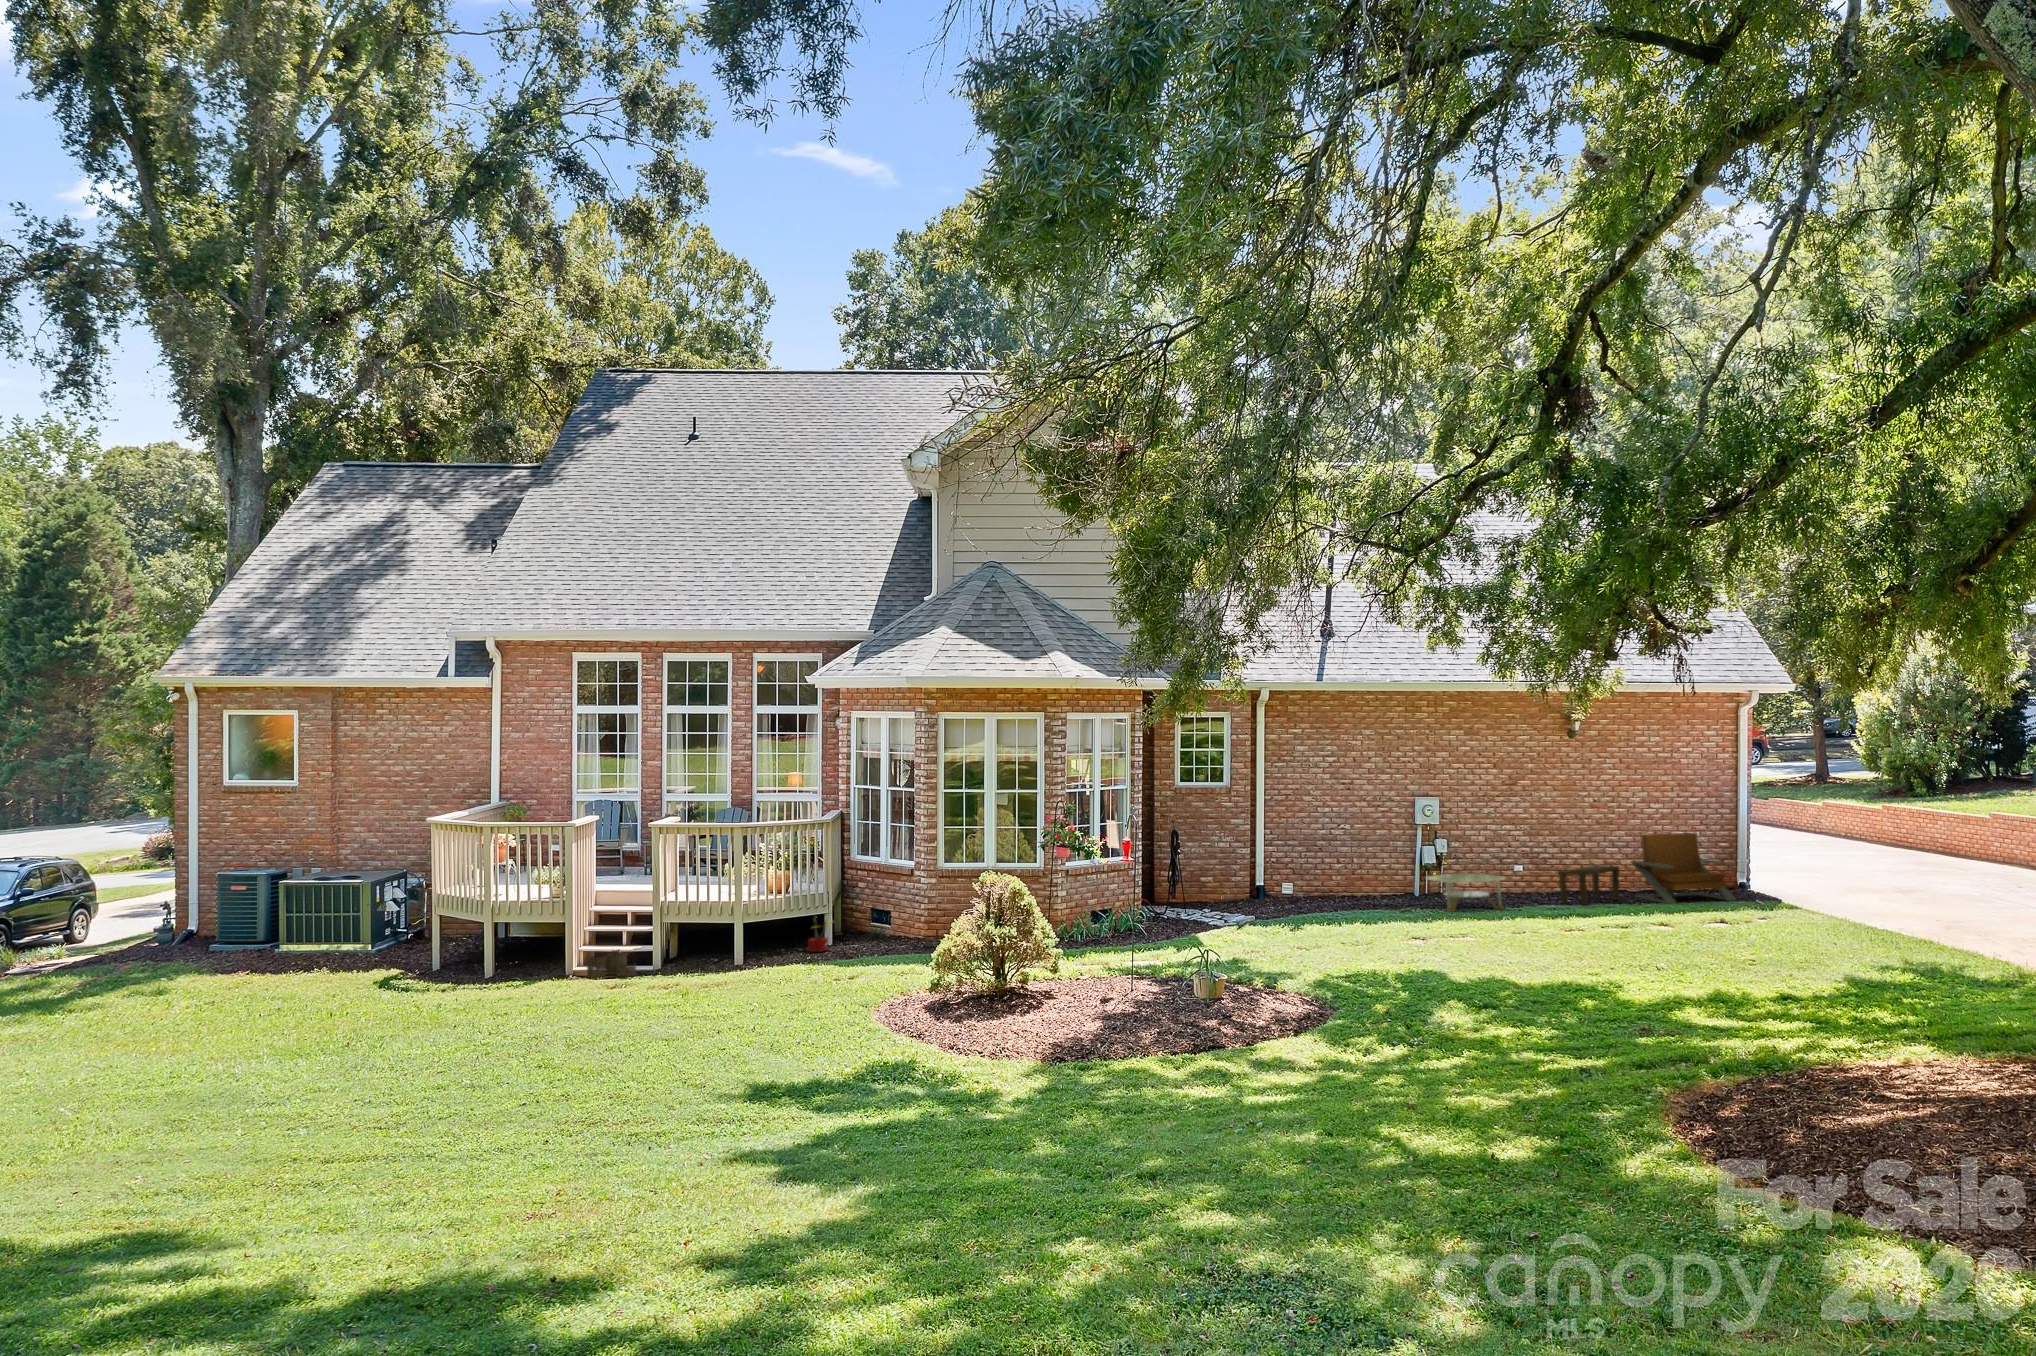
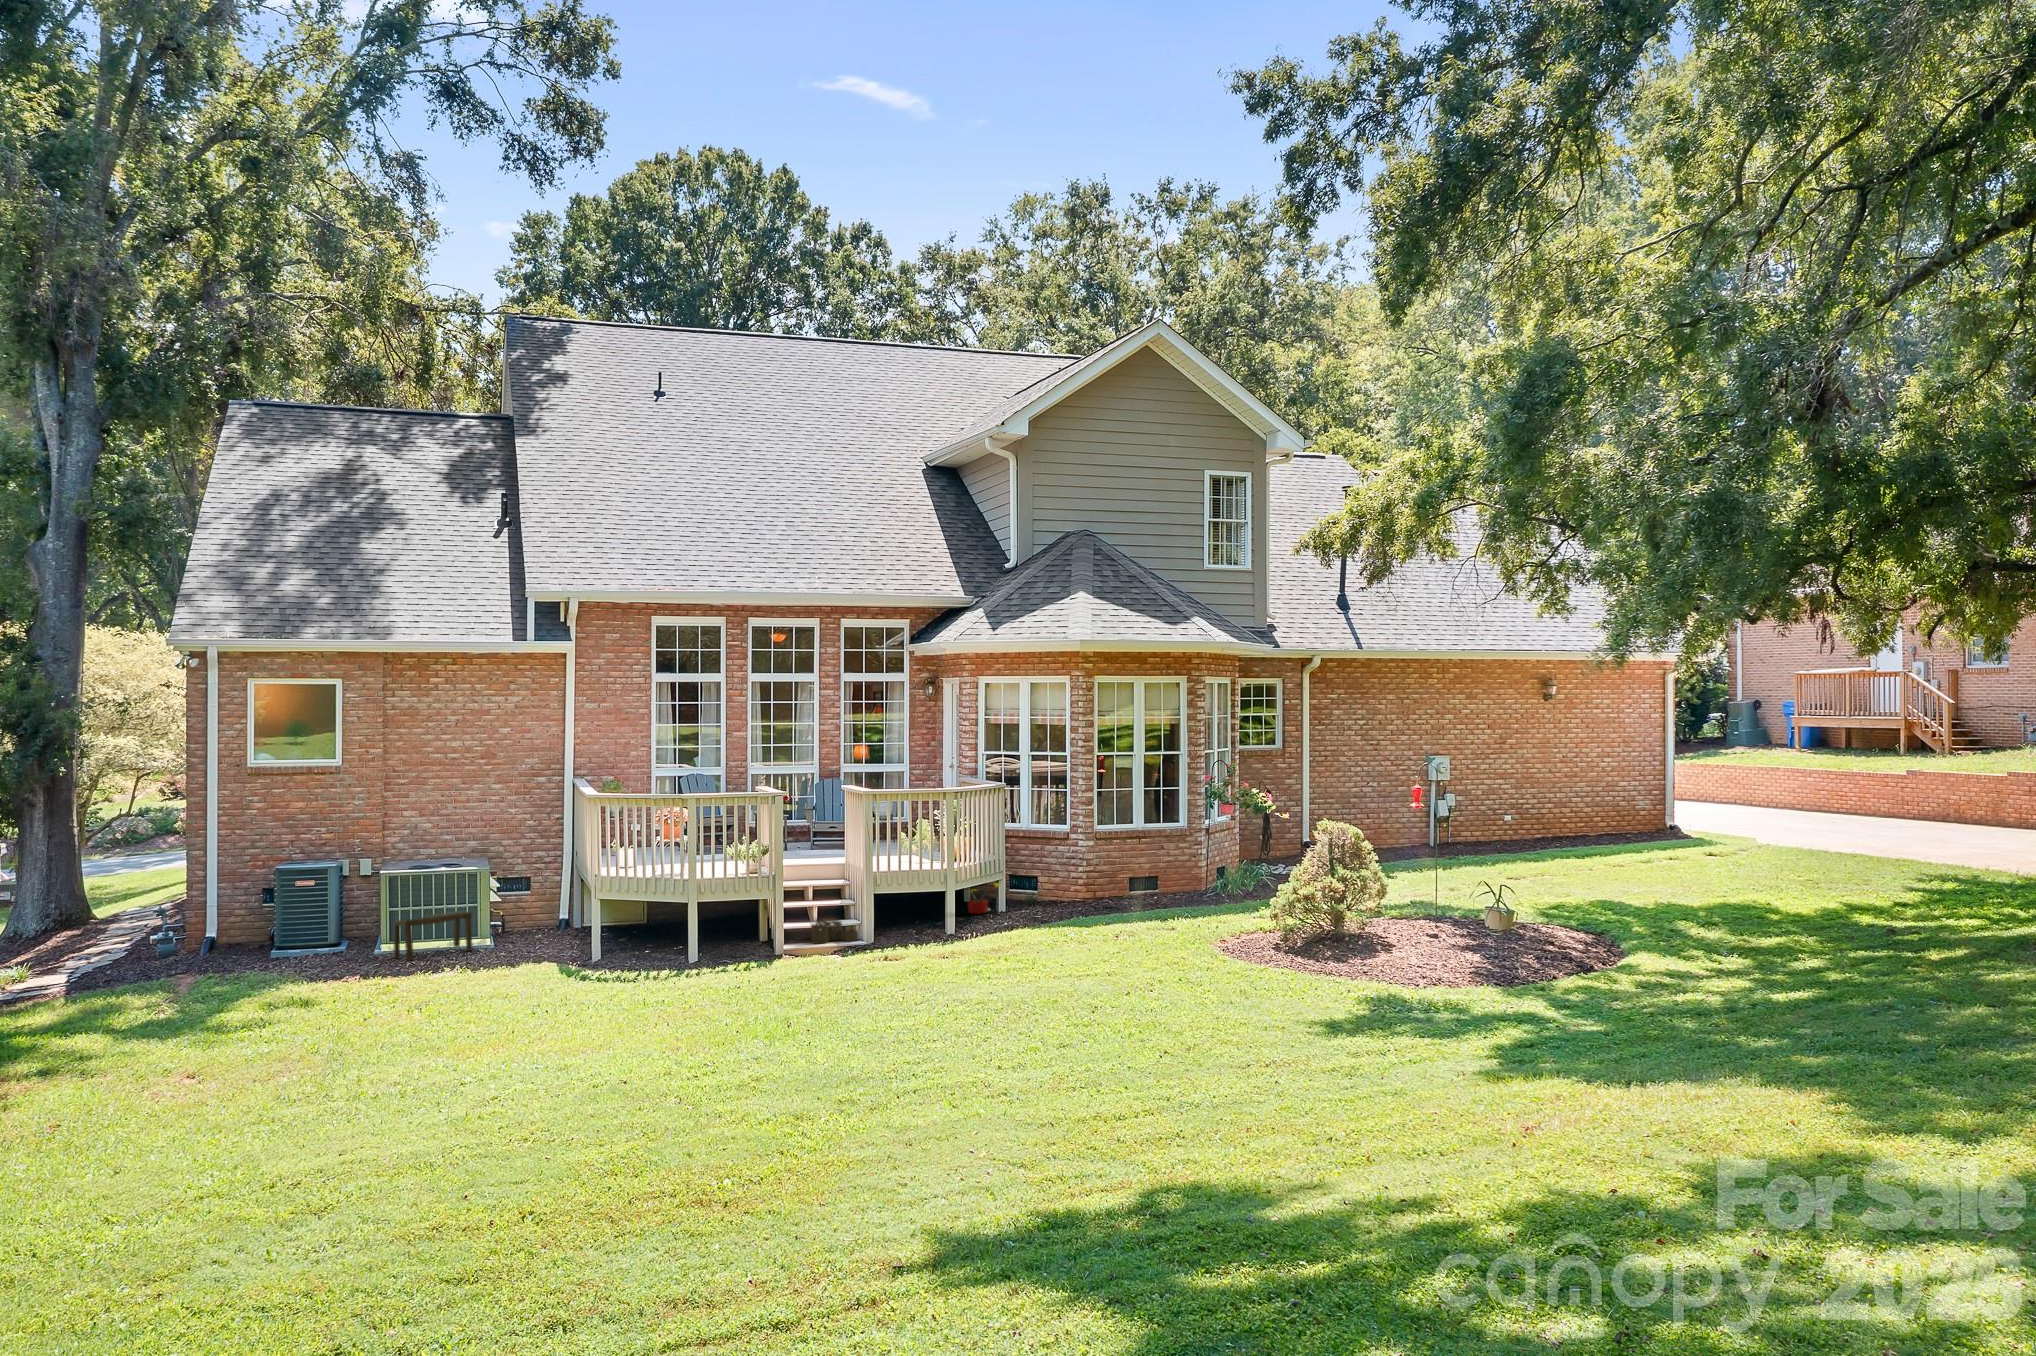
lounge chair: present [1631,832,1736,904] -> none [1591,780,1676,841]
bench: present [1558,865,1619,905] -> present [393,911,473,961]
round table: present [1427,874,1504,912] -> none [1442,822,1510,855]

